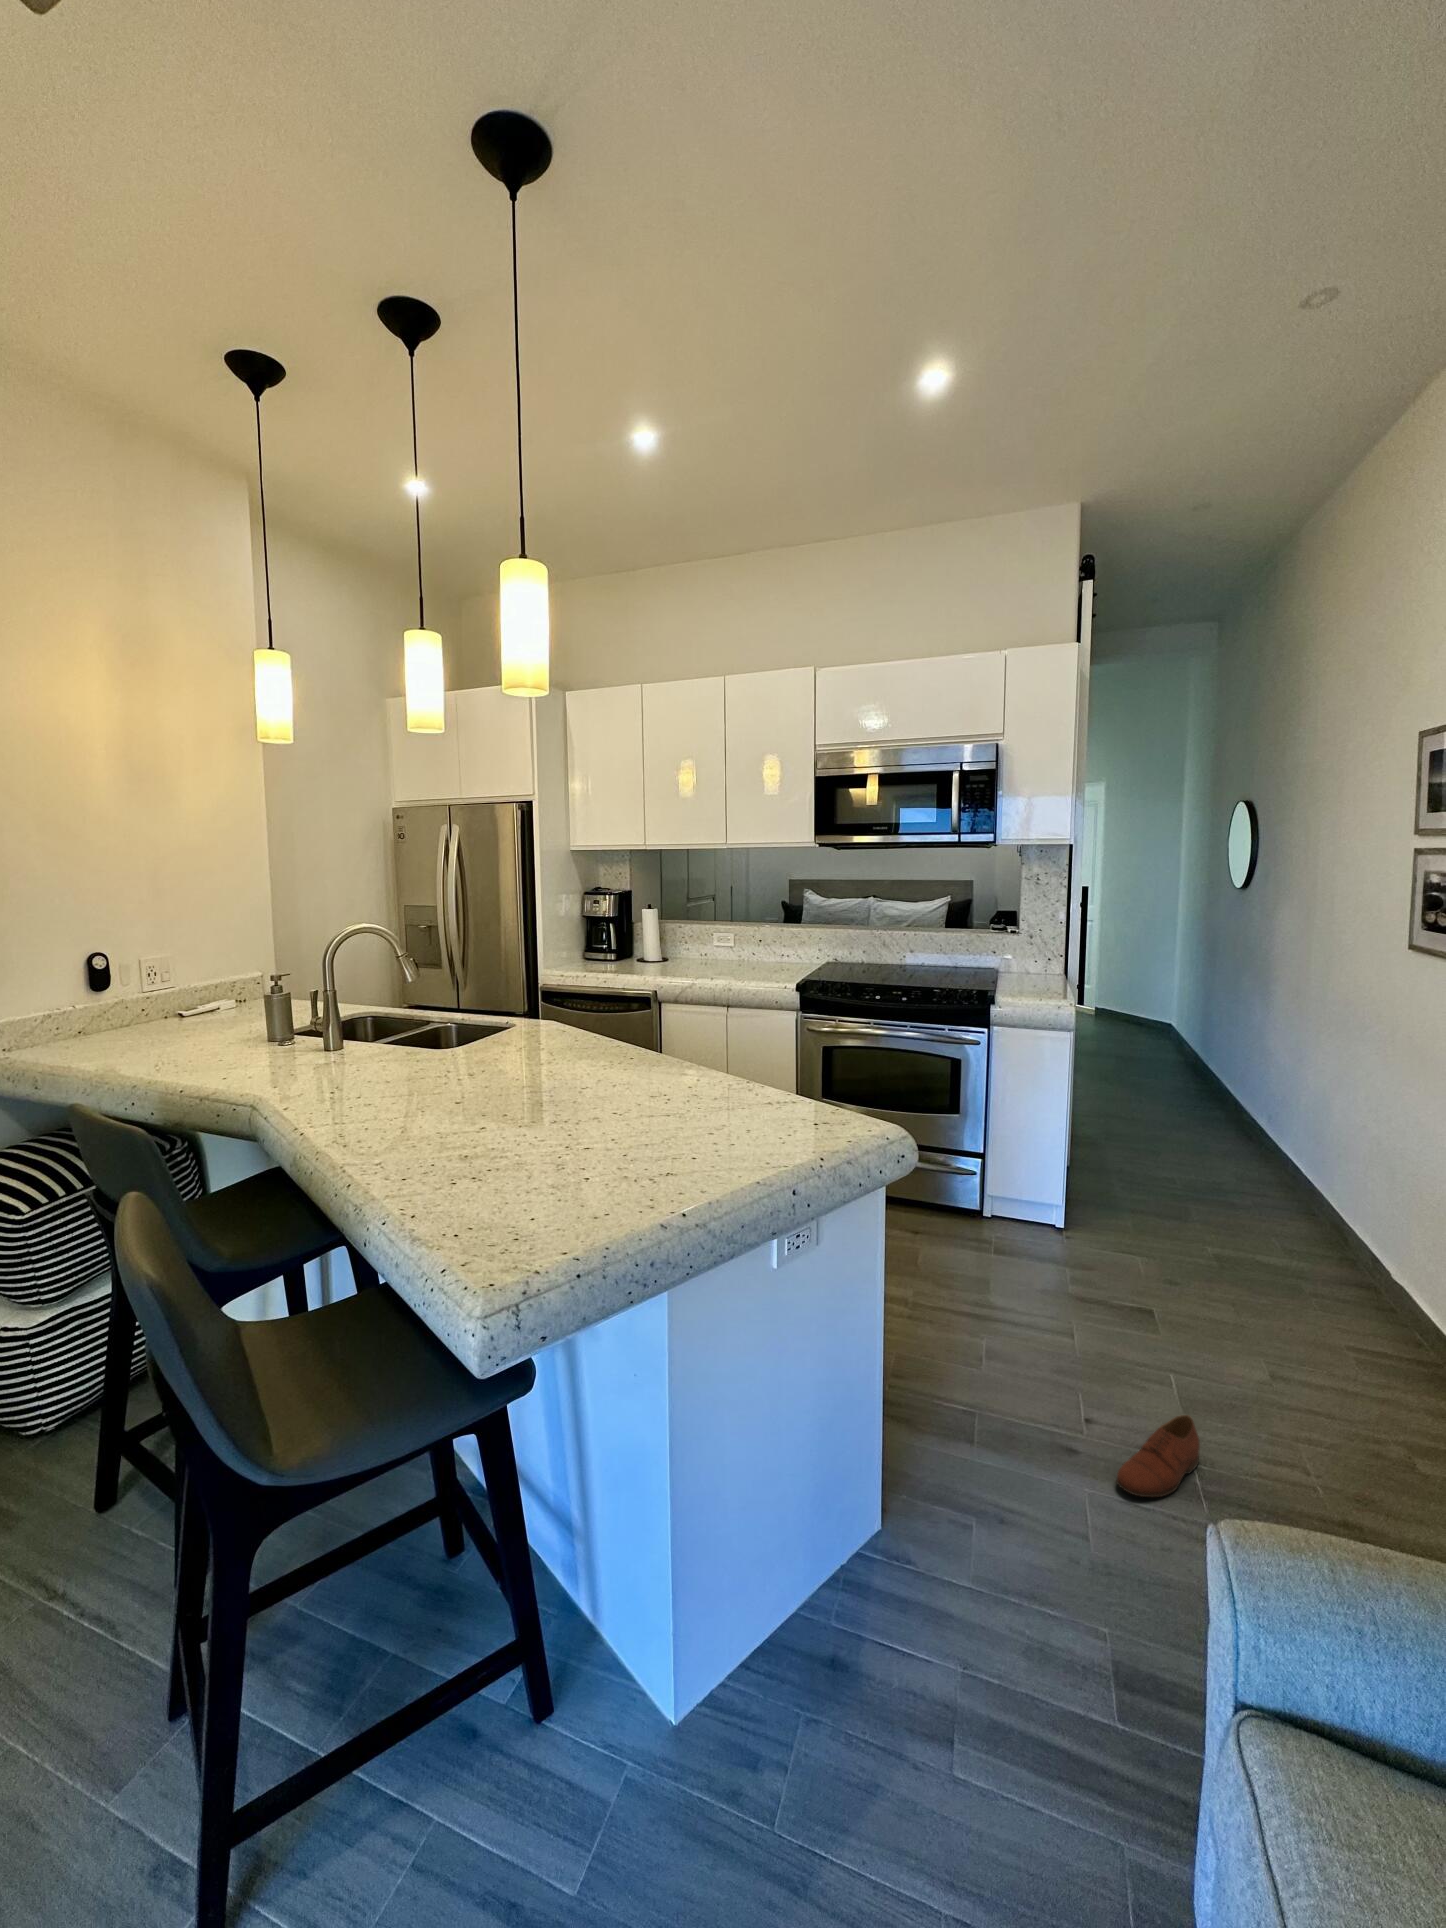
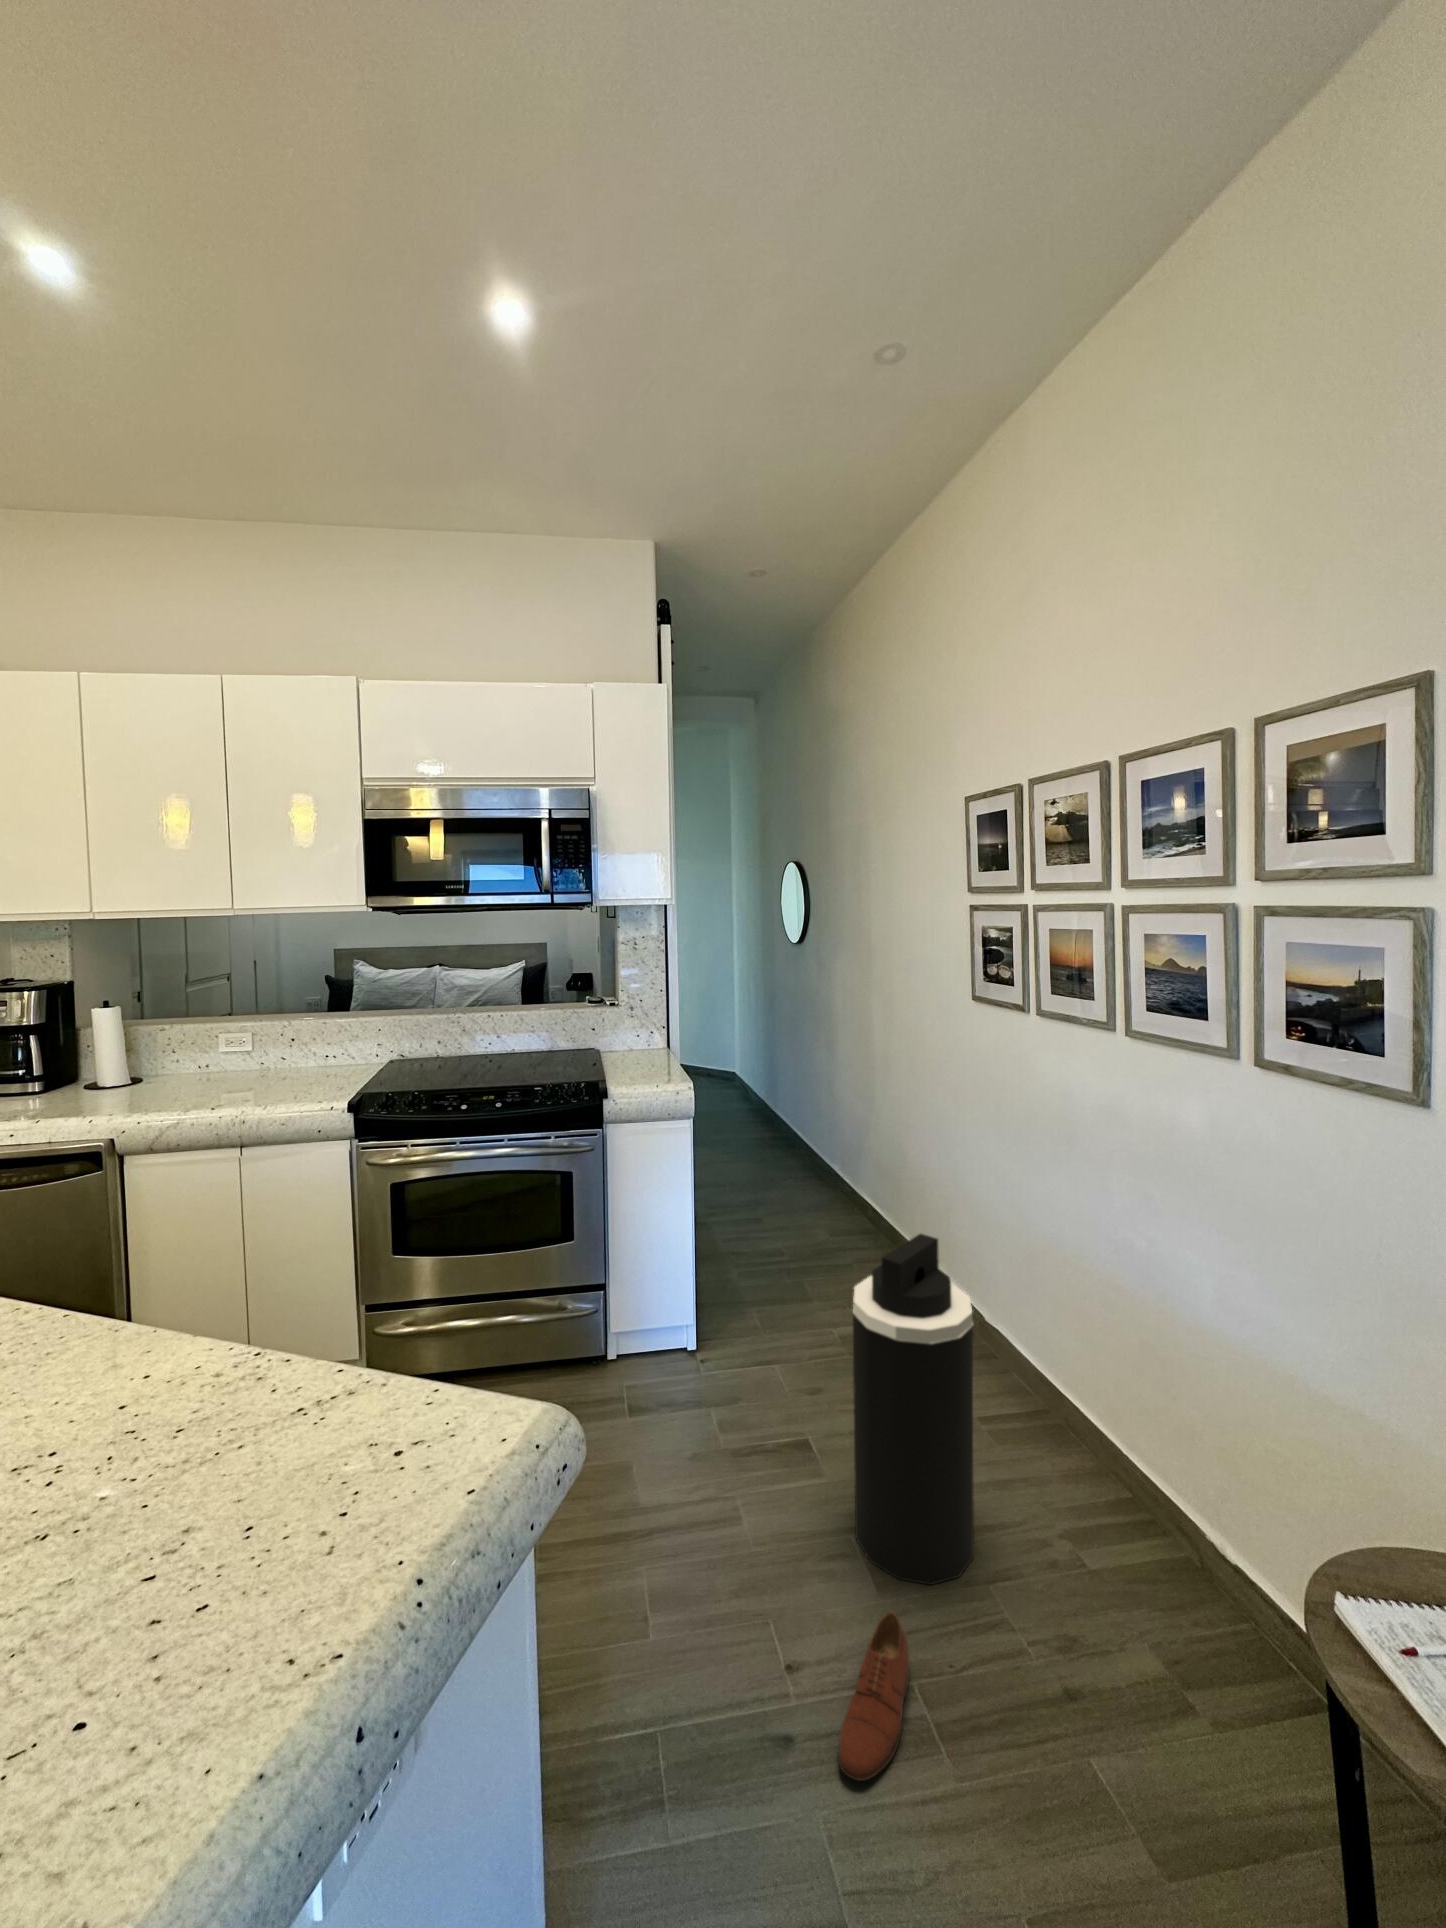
trash can: none [1179,1143,1317,1433] -> present [853,1234,974,1585]

